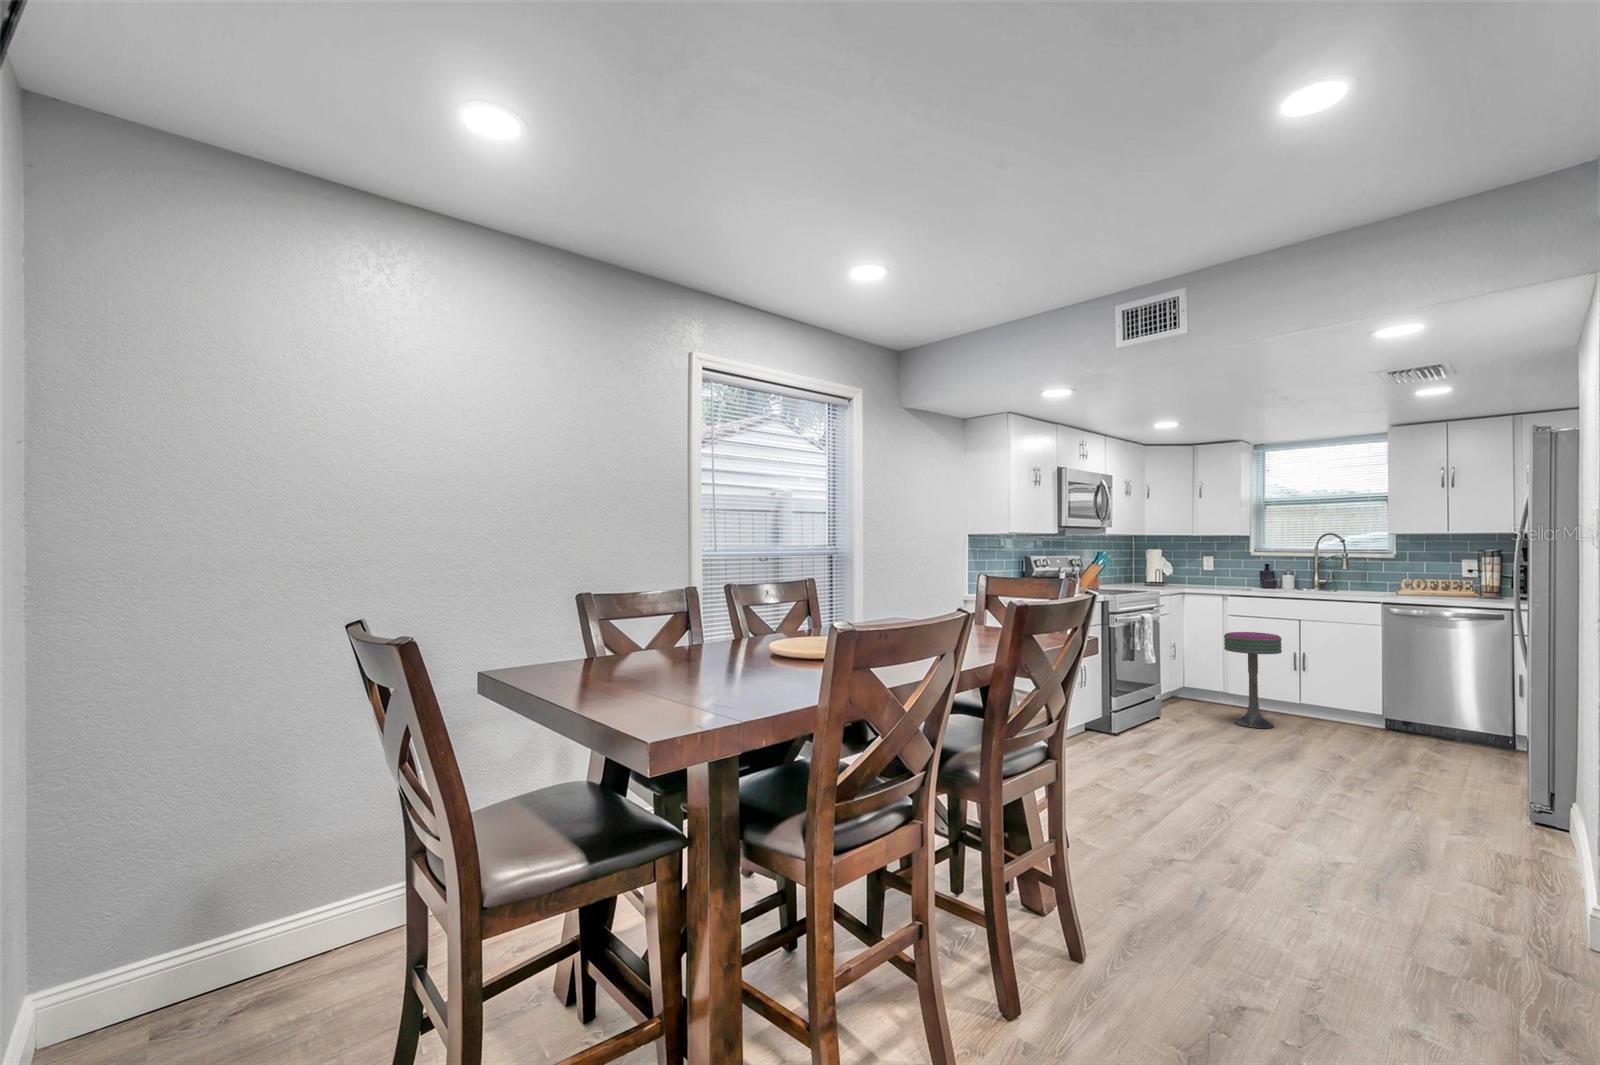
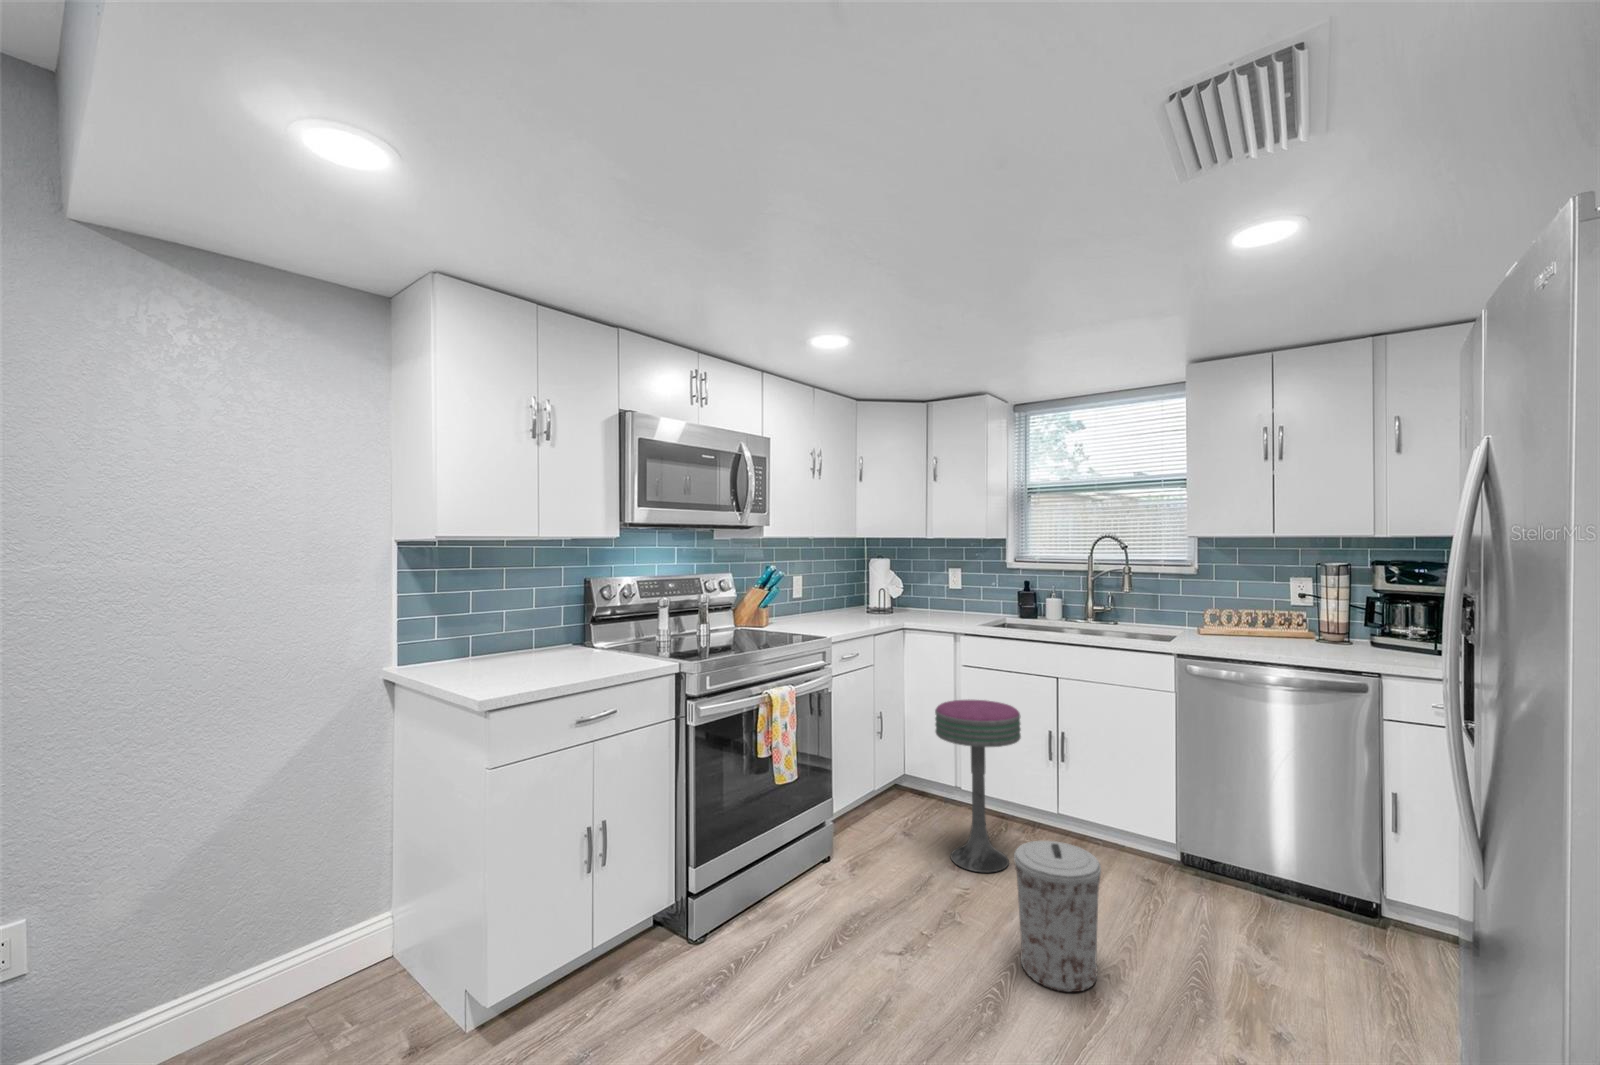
trash can: none [1293,691,1344,759] -> present [1014,841,1101,992]

